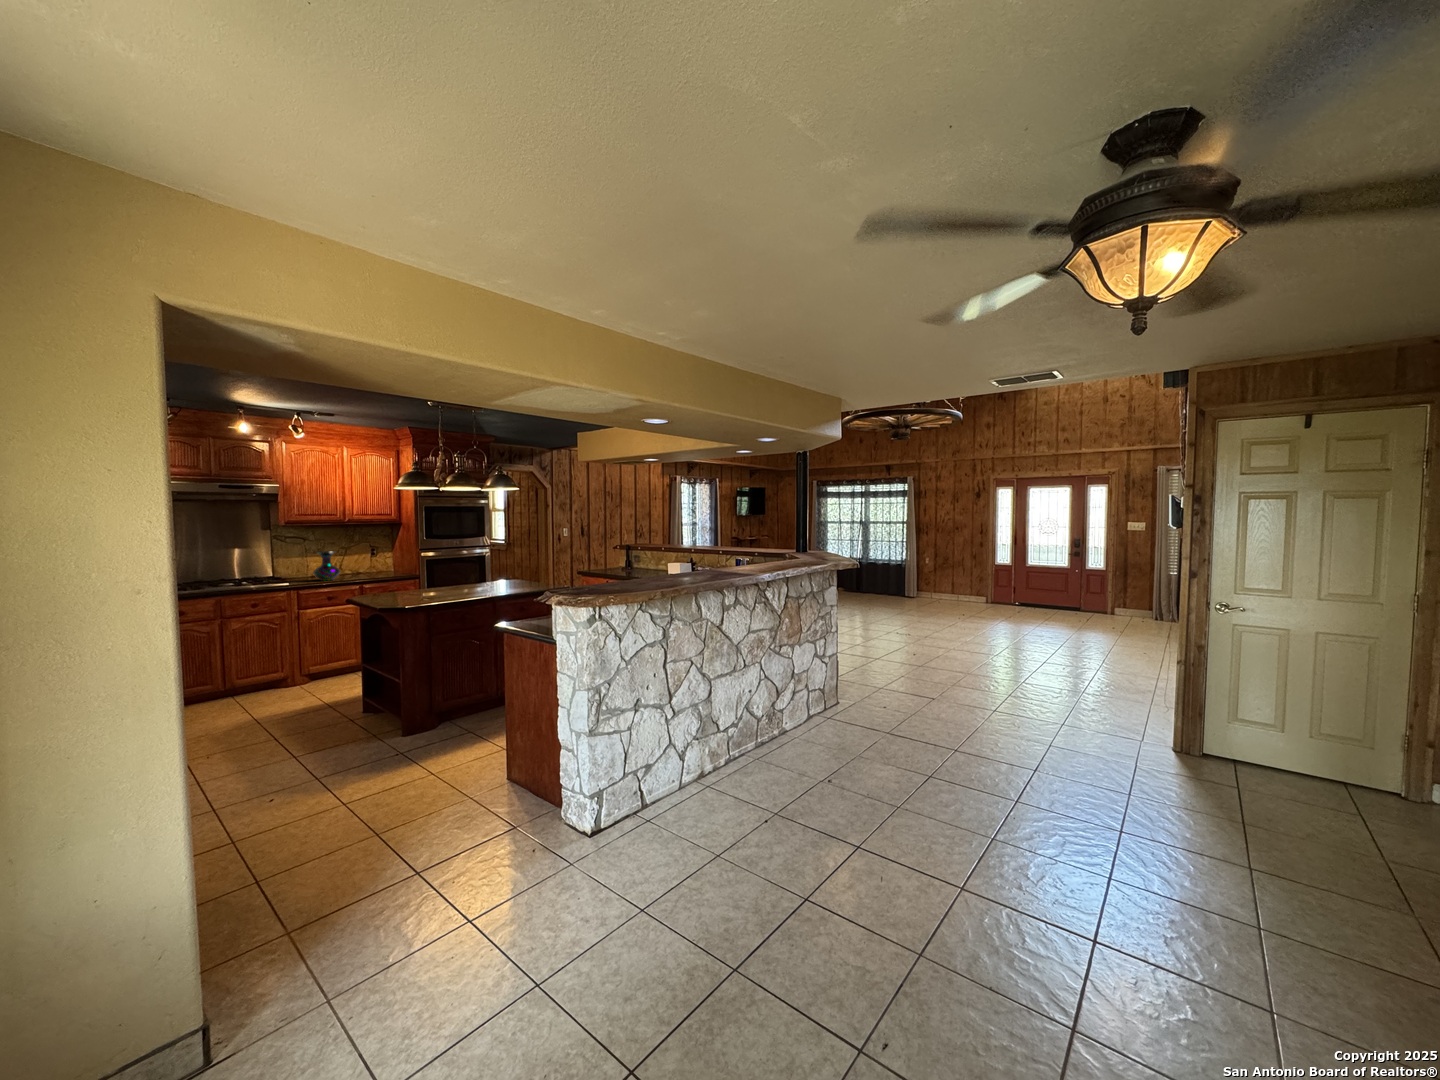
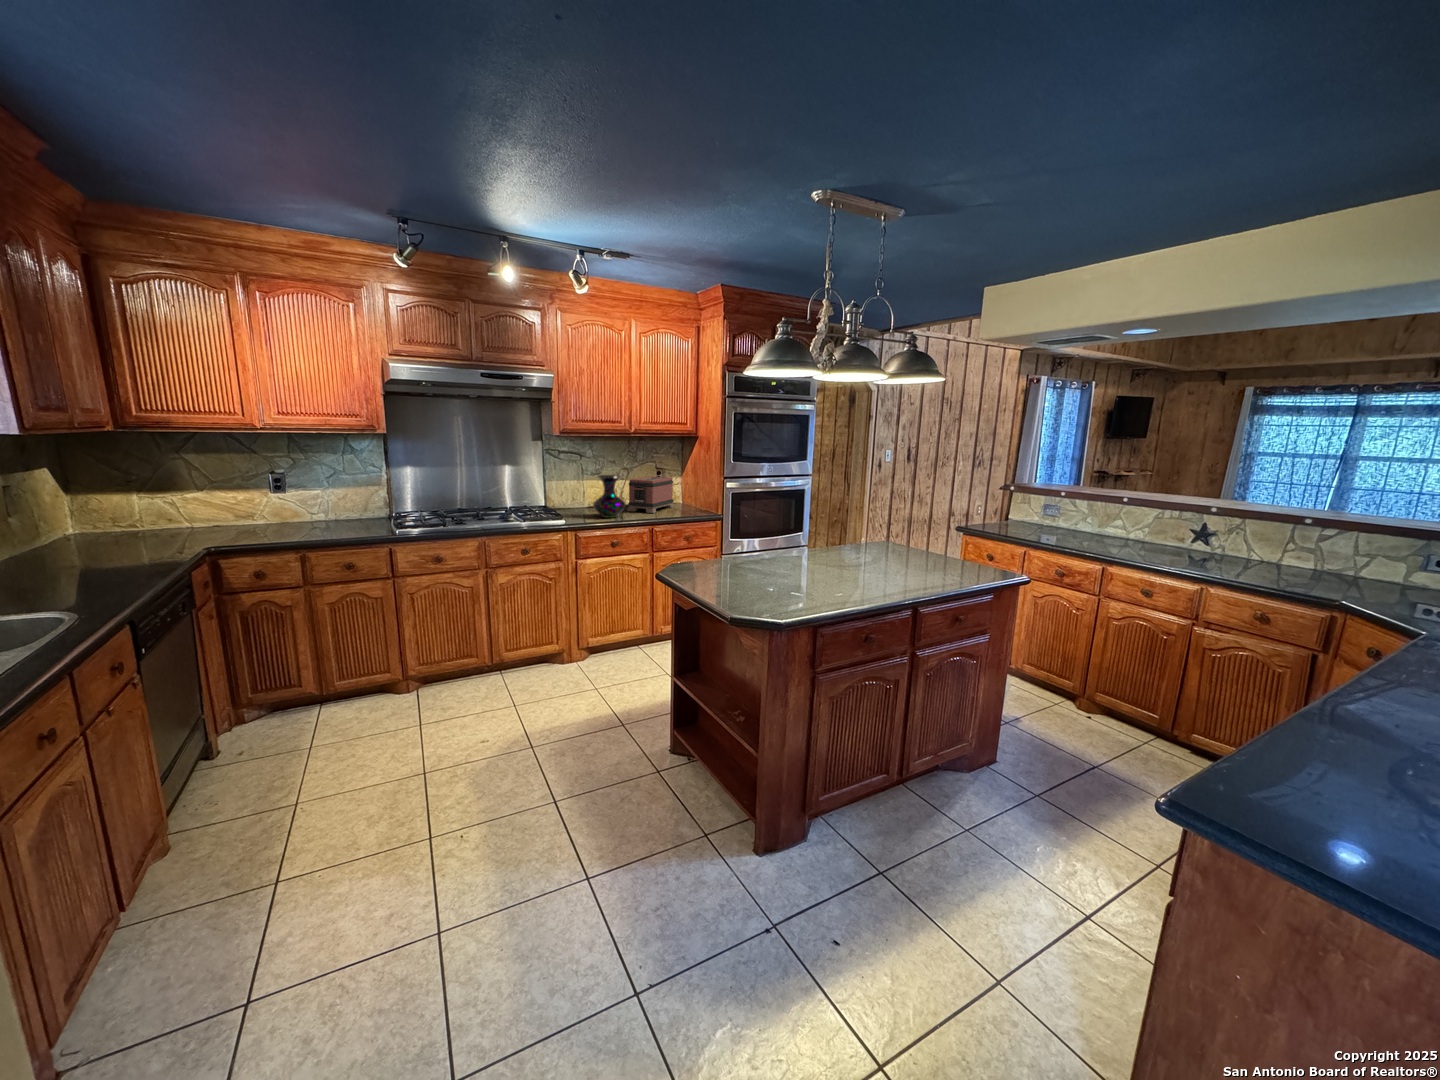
toaster: none [344,552,385,577] -> present [627,476,674,513]

